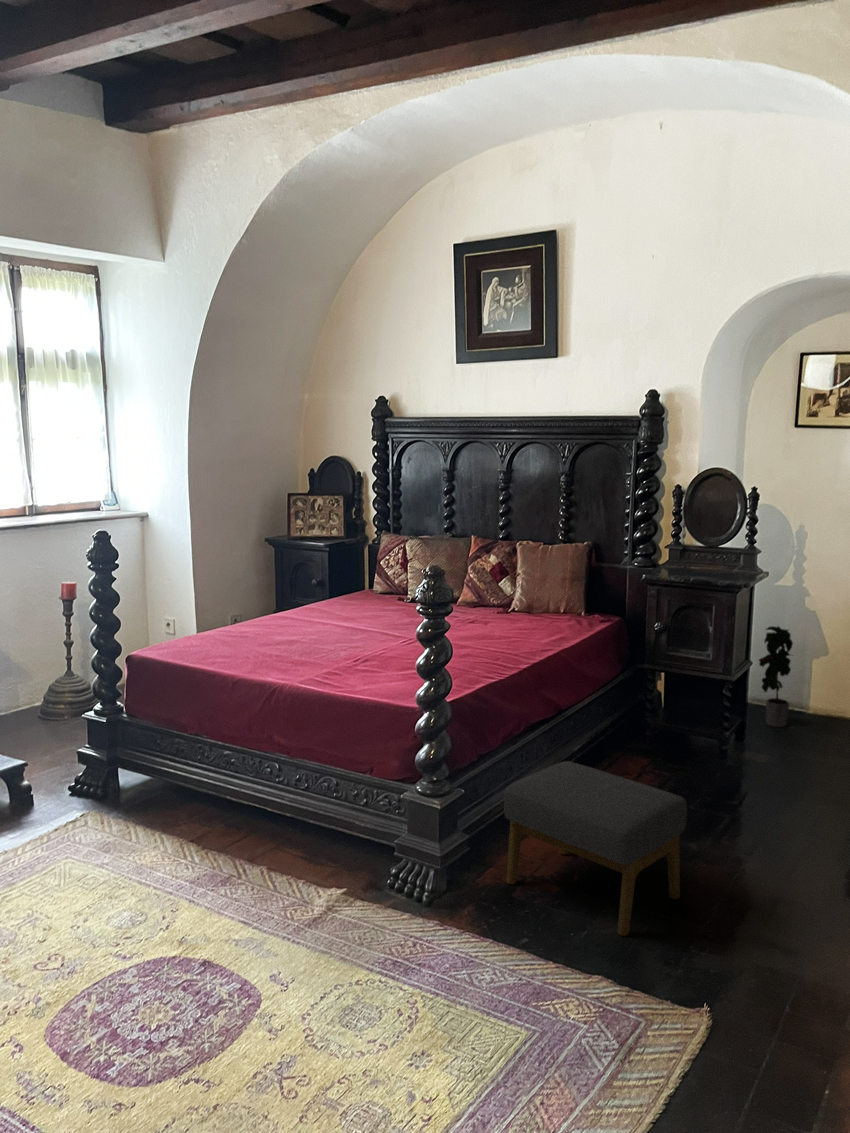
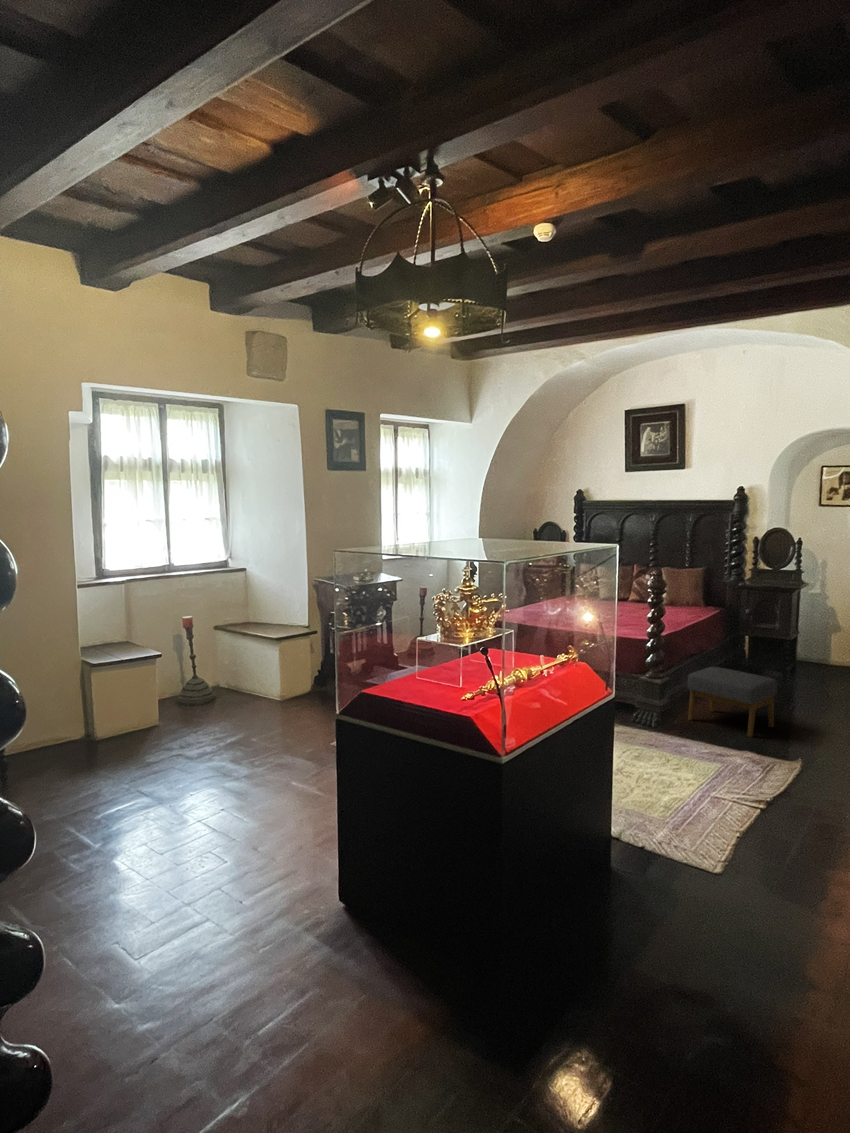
potted plant: present [759,626,793,727] -> none [803,613,822,668]

